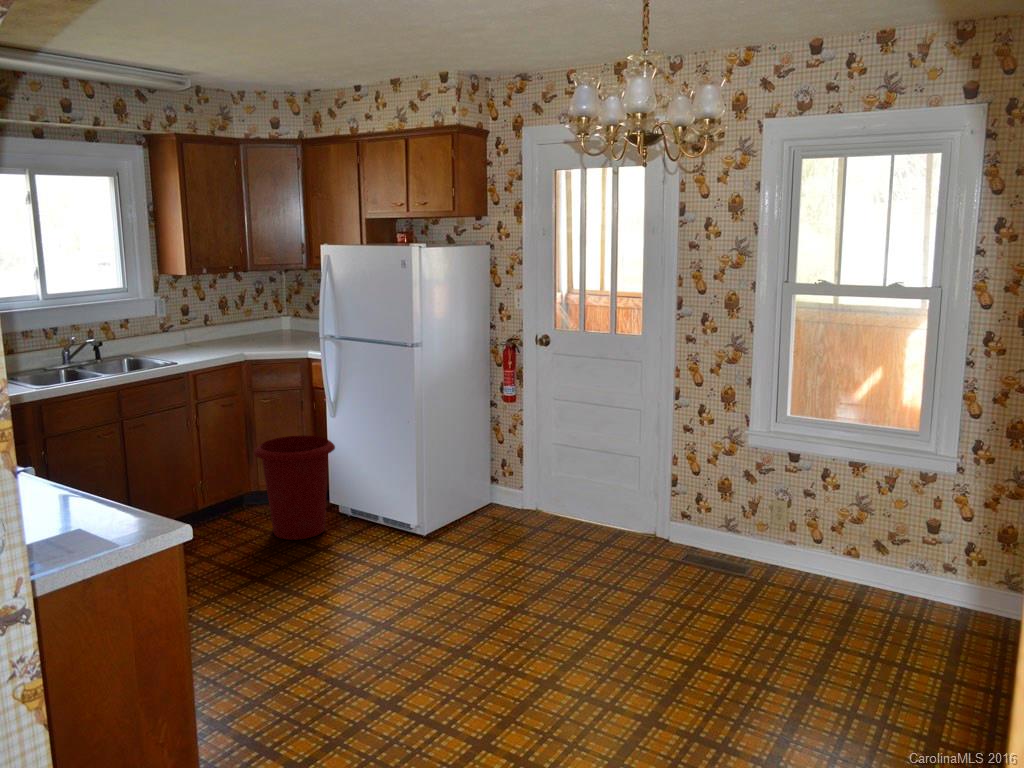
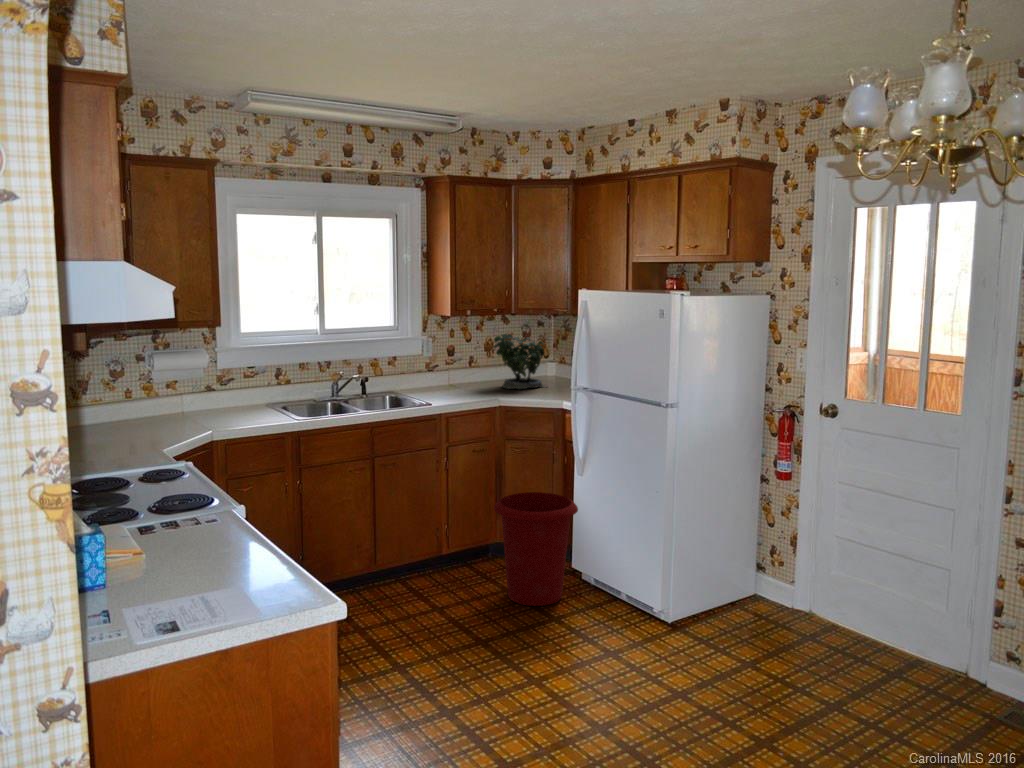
potted plant: none [231,286,291,343] -> present [493,334,545,389]

